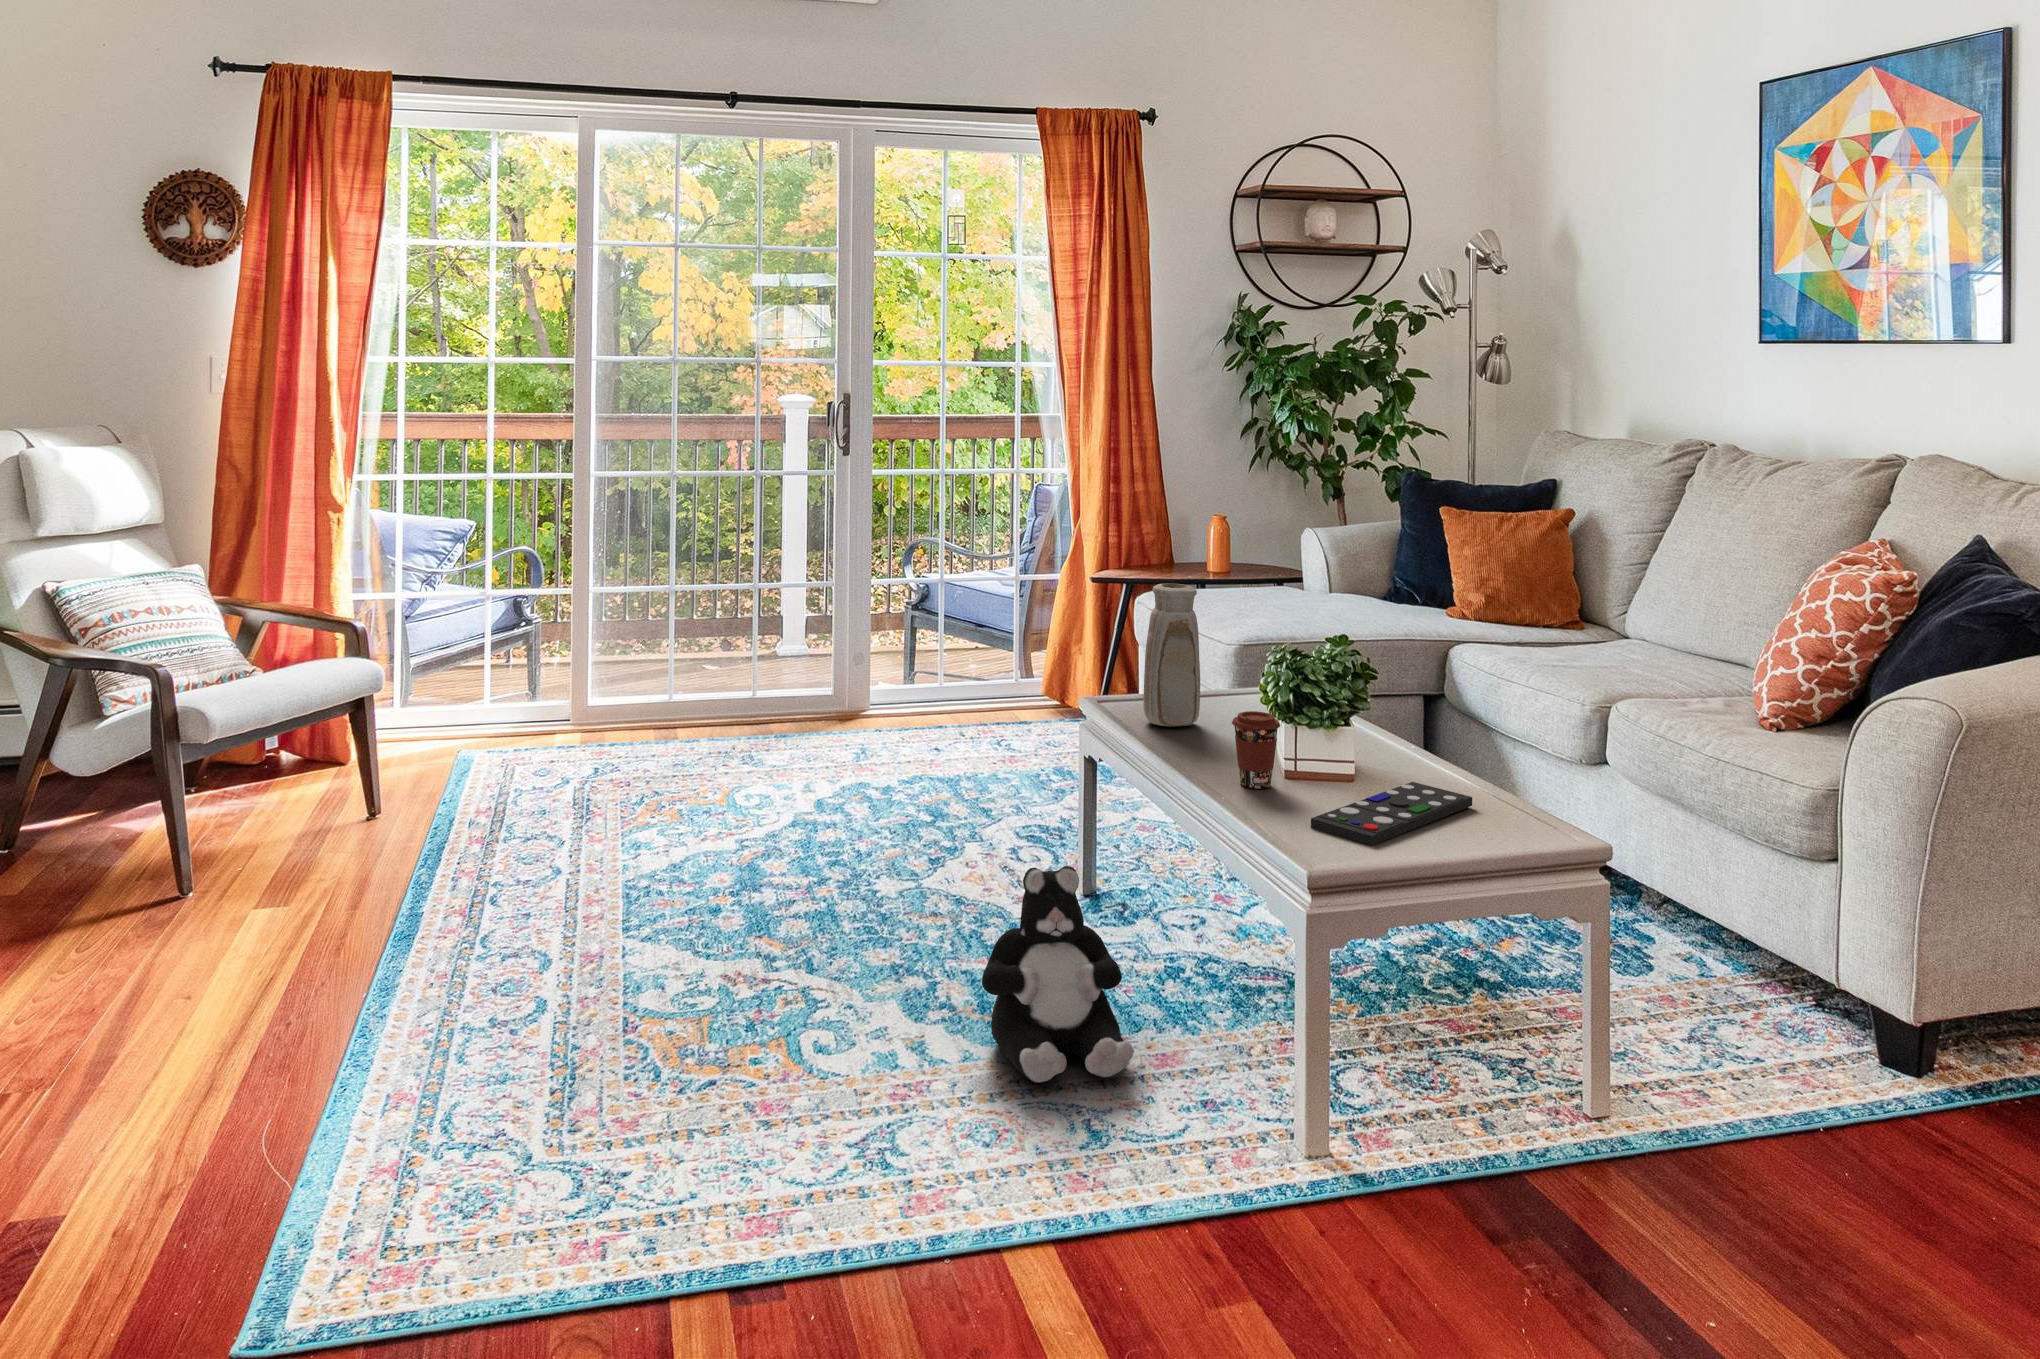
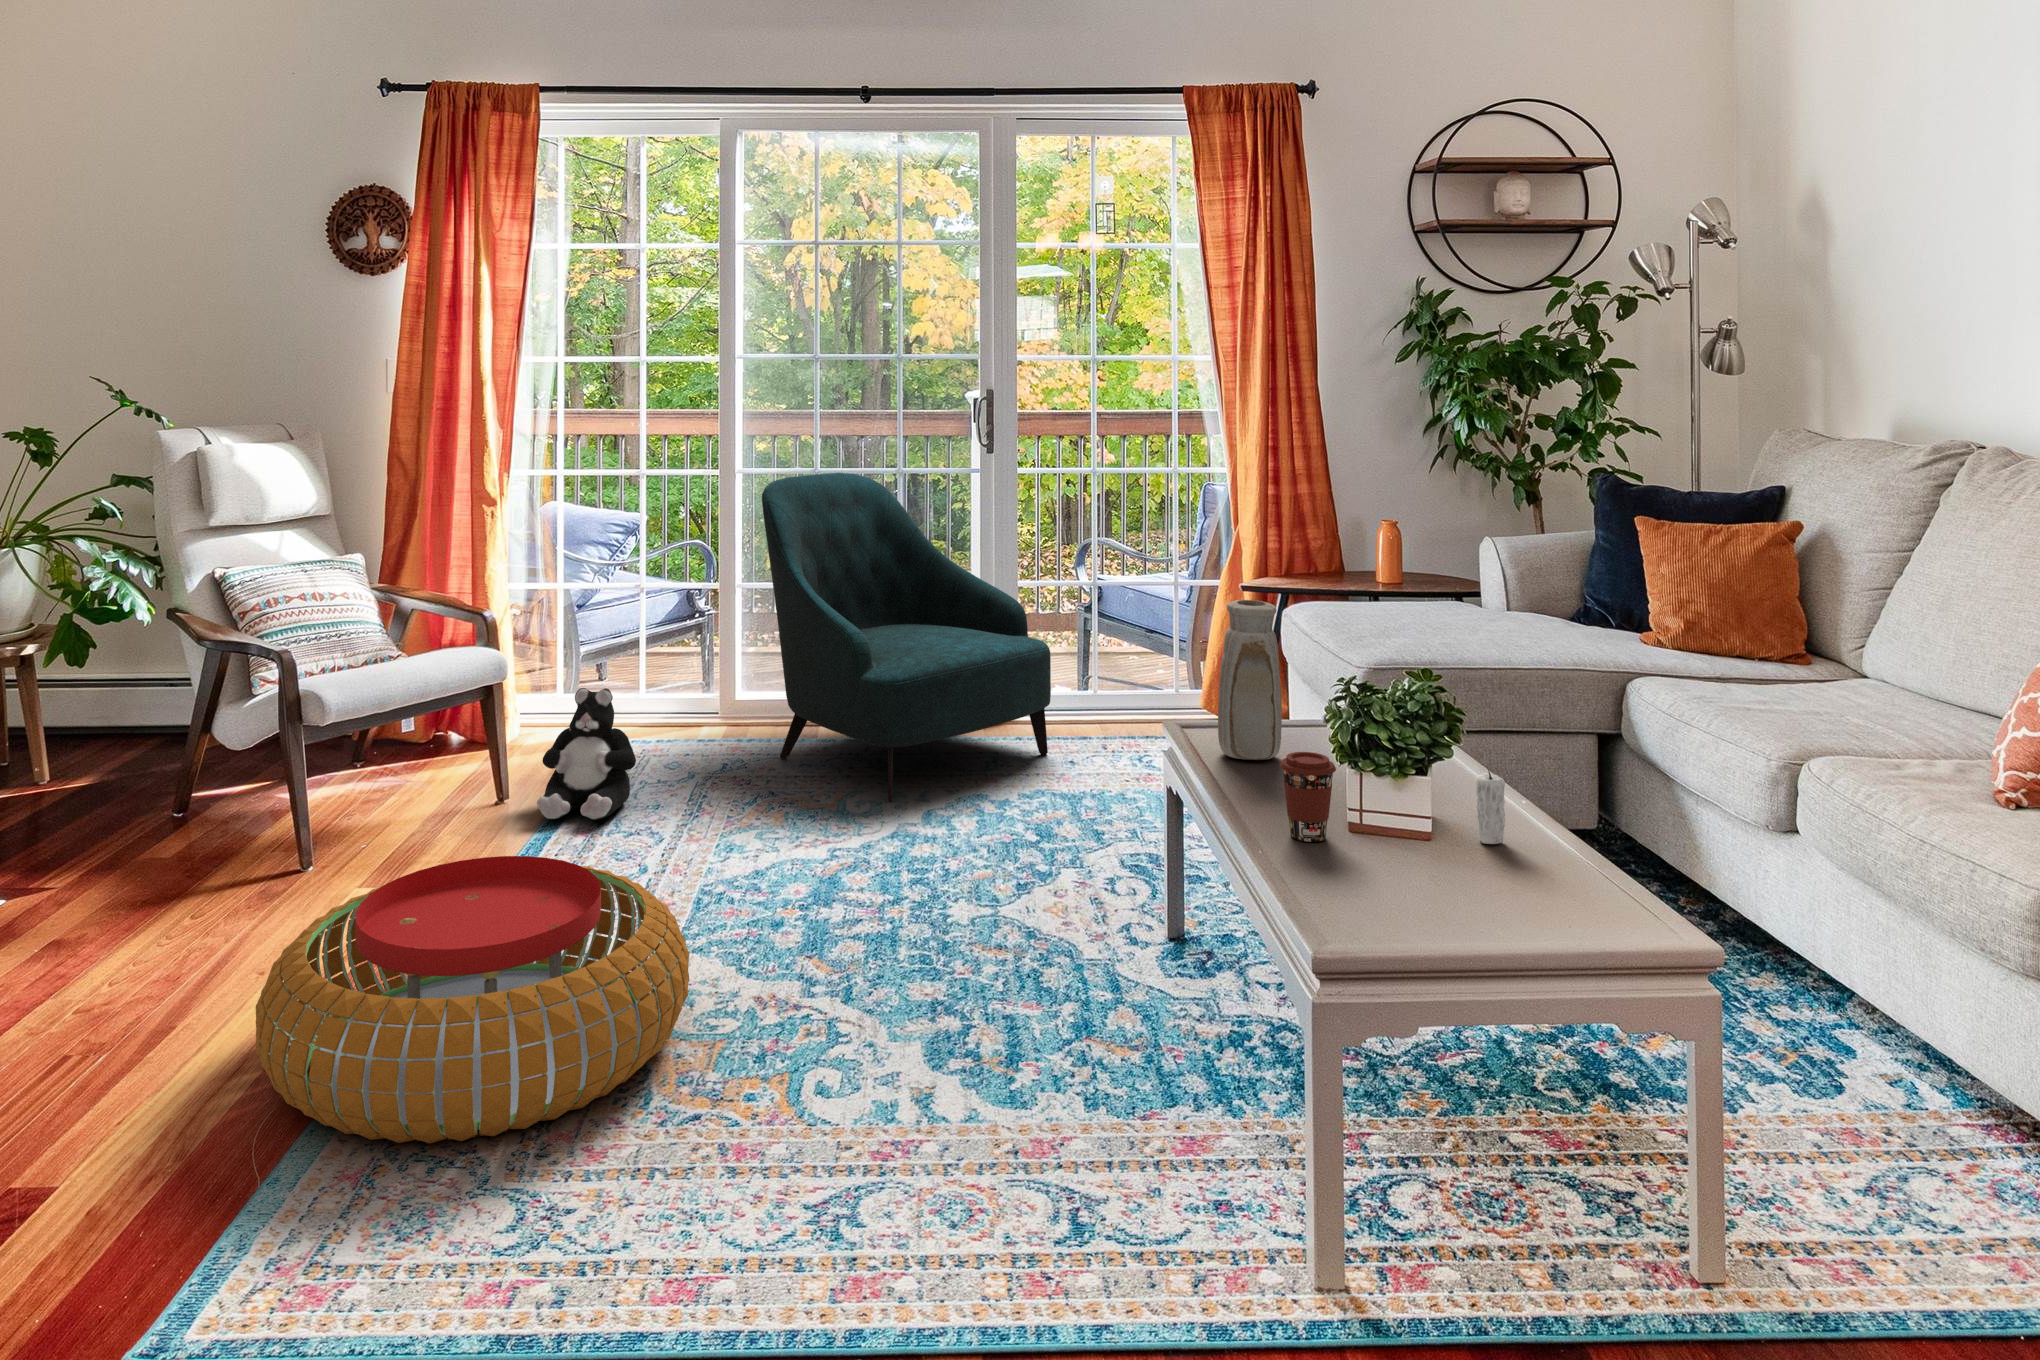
armchair: none [625,476,913,797] -> present [762,473,1051,802]
candle: none [1390,713,1415,782] -> present [1476,767,1505,844]
remote control: present [1311,782,1472,846] -> none [1347,845,1563,925]
pouf: none [242,857,673,1133] -> present [256,856,689,1143]
plush toy: present [982,866,1134,1083] -> present [537,688,636,820]

